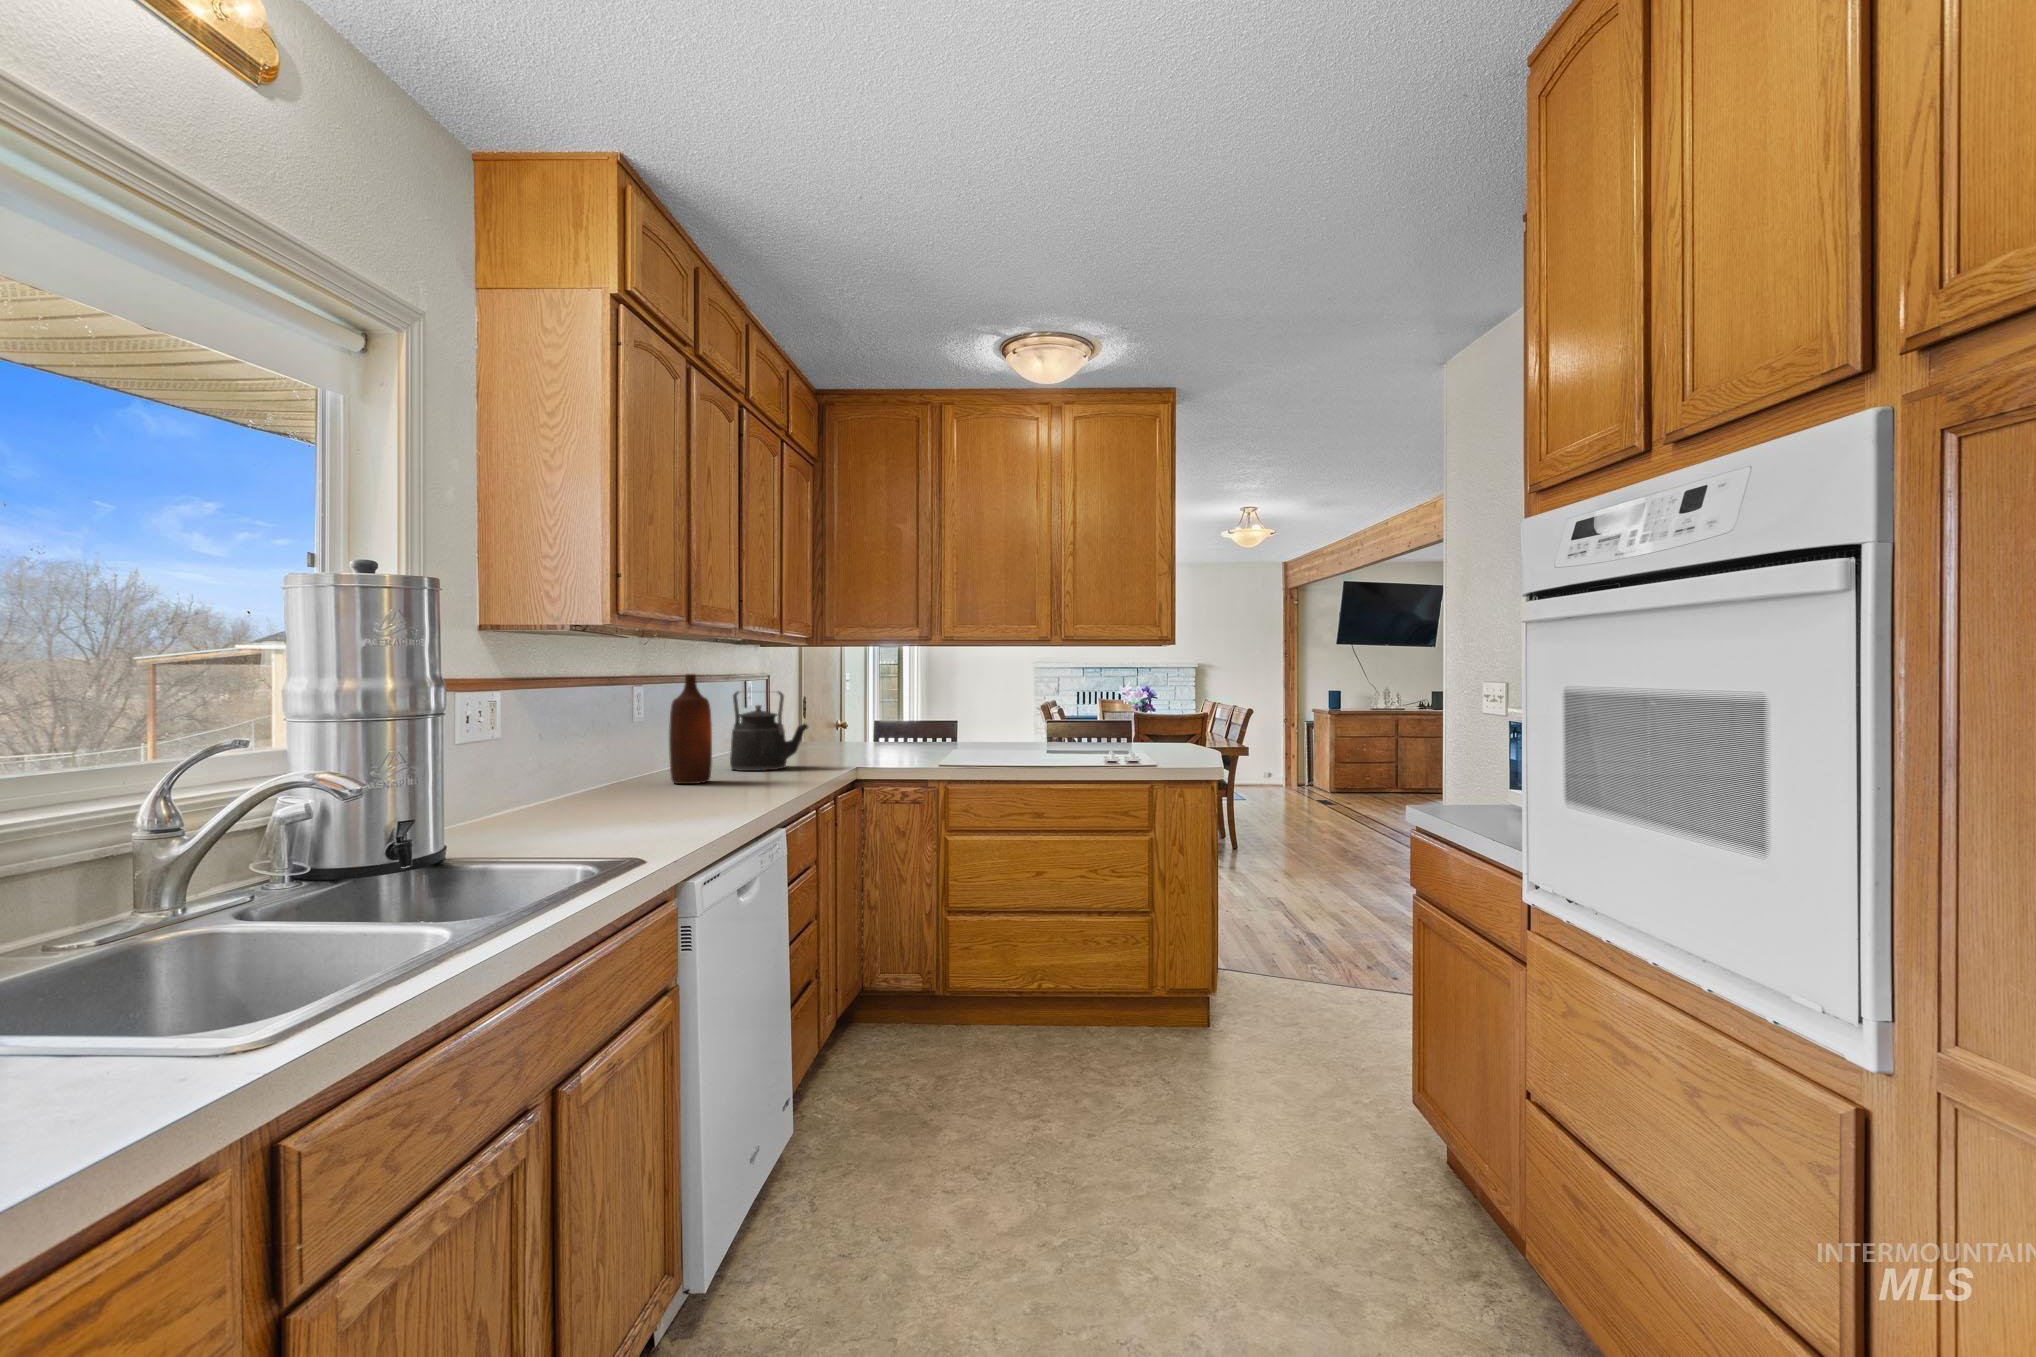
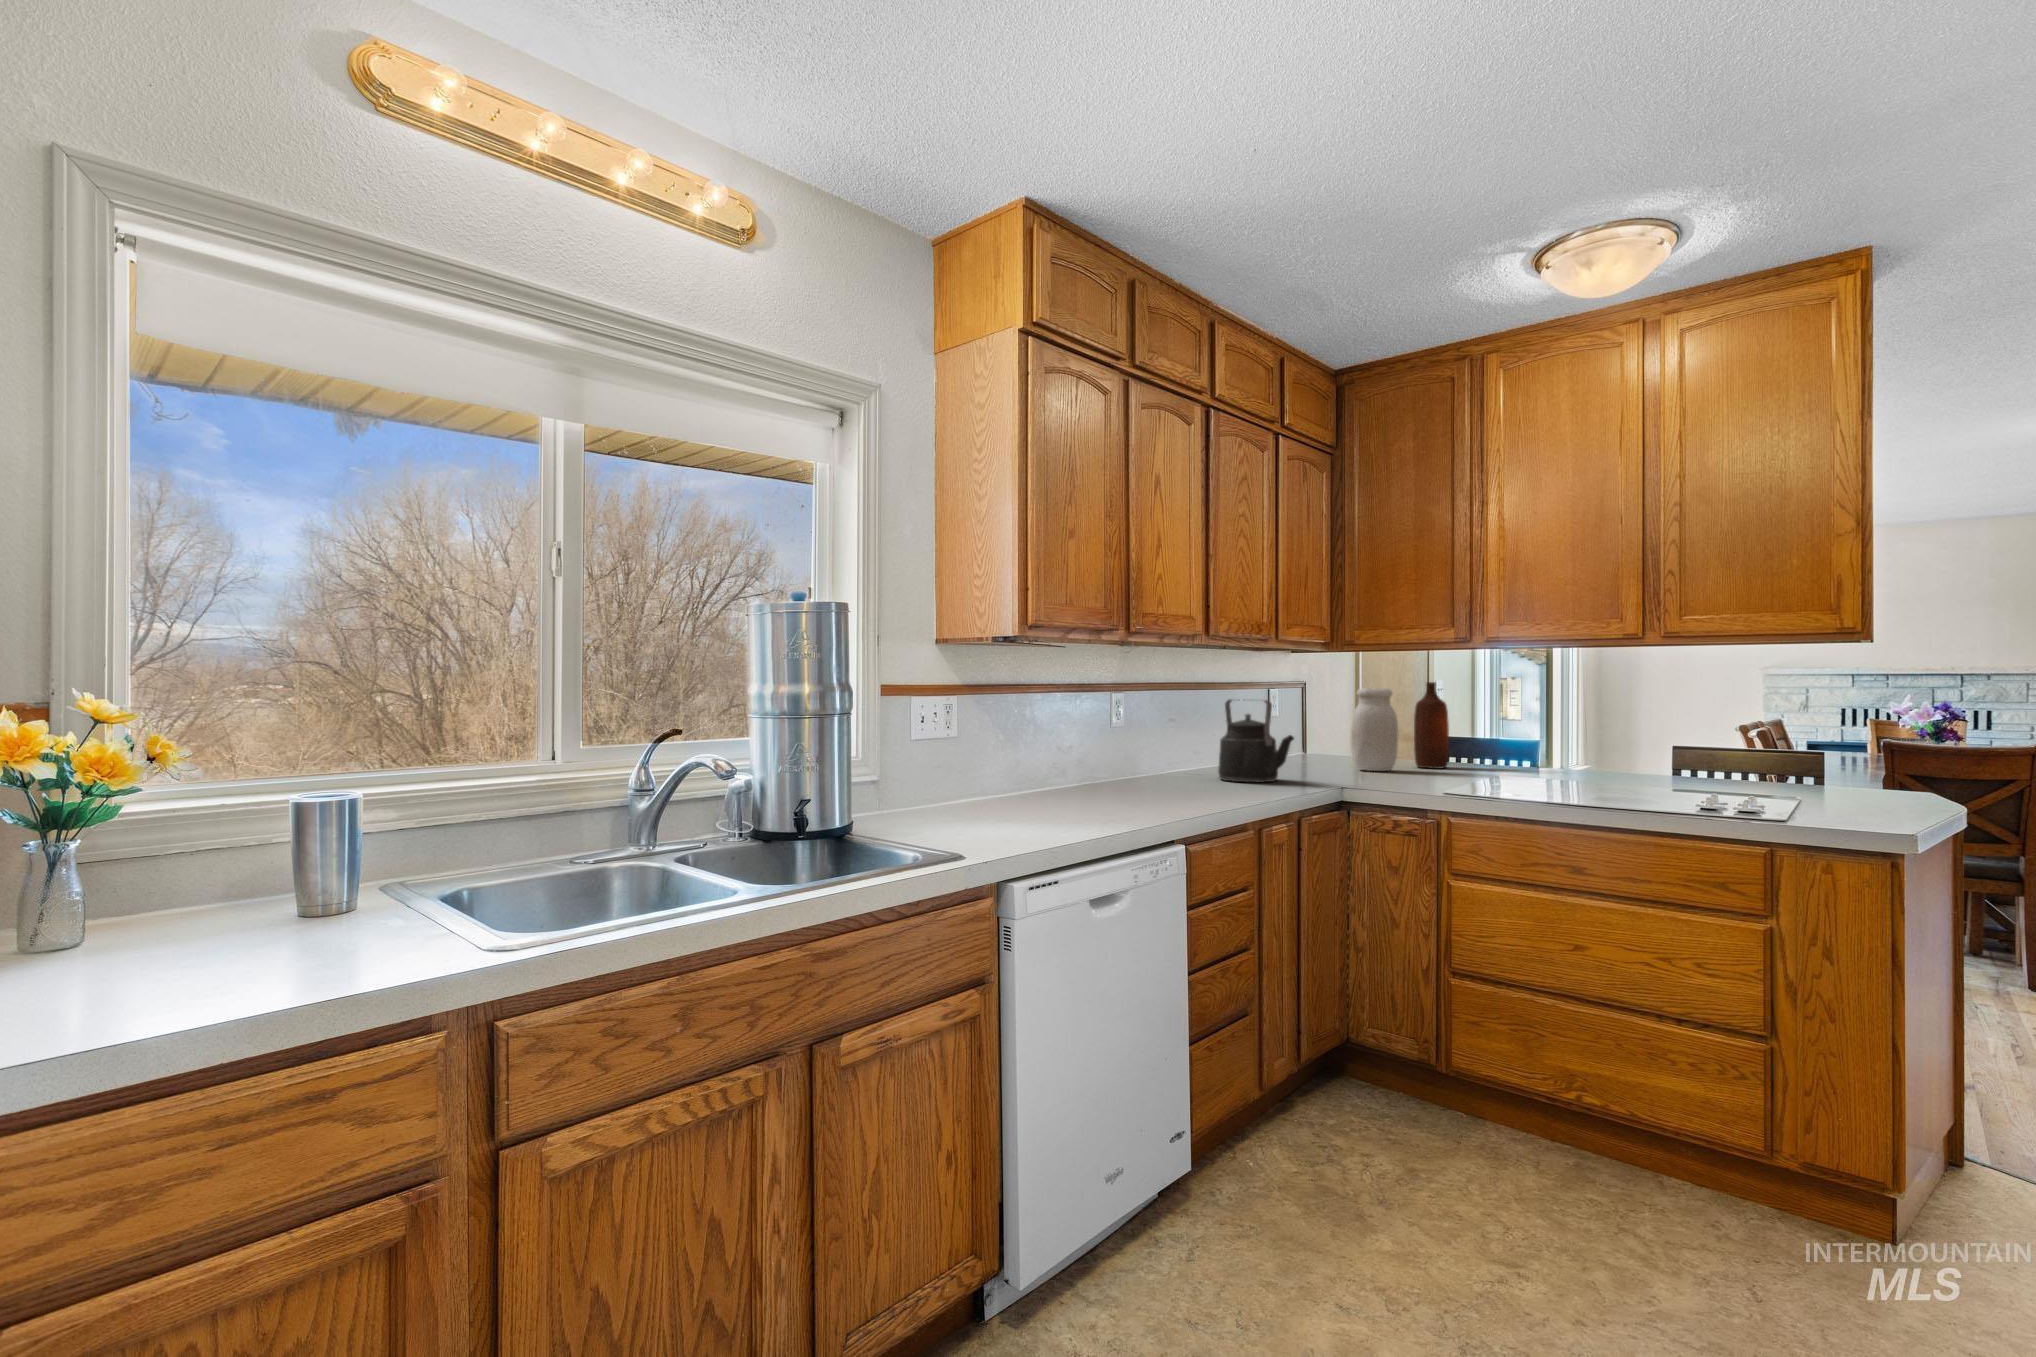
bottle: present [669,674,712,784] -> present [1414,682,1449,769]
jar: none [827,679,867,754] -> present [1351,688,1398,771]

